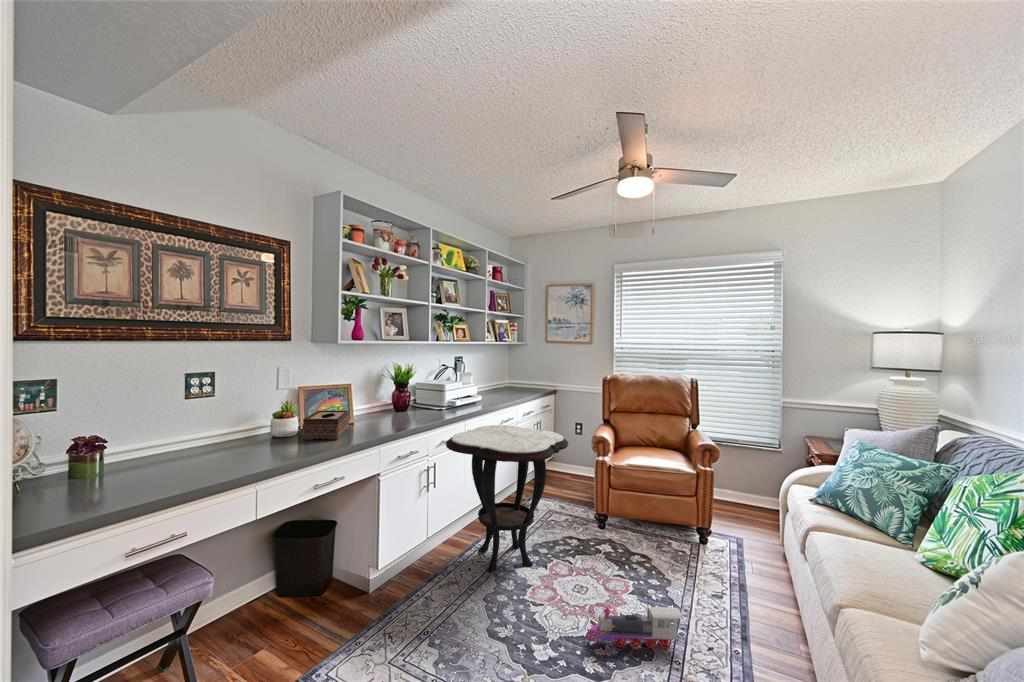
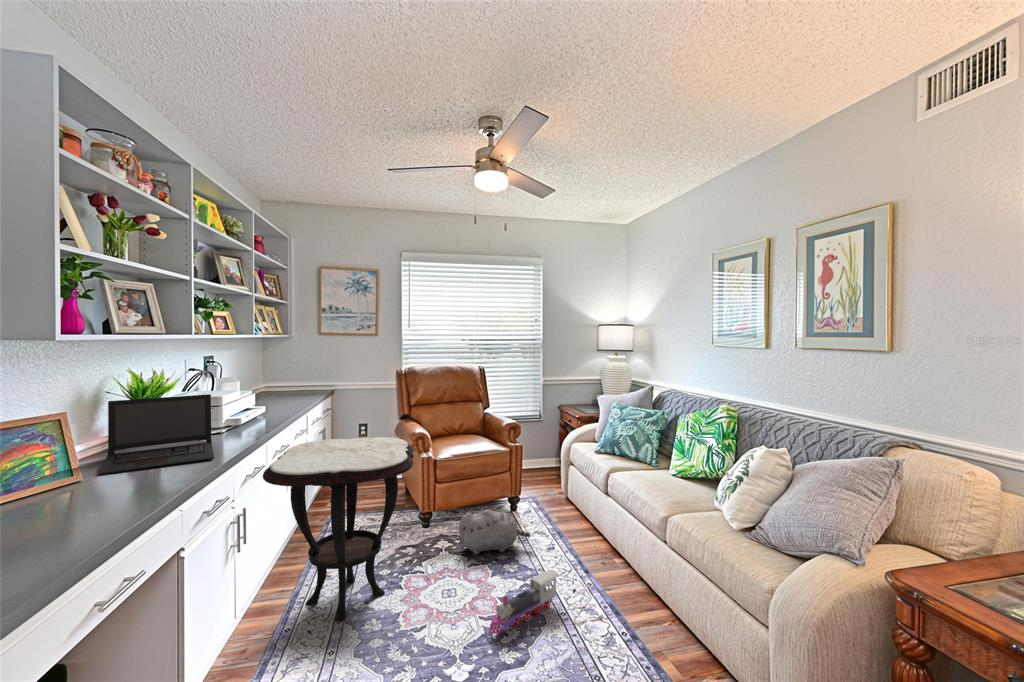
laptop: none [361,377,430,422] -> present [98,394,214,475]
tissue box: present [302,411,349,440] -> none [28,464,121,534]
plush toy: none [616,523,693,576] -> present [459,510,530,554]

